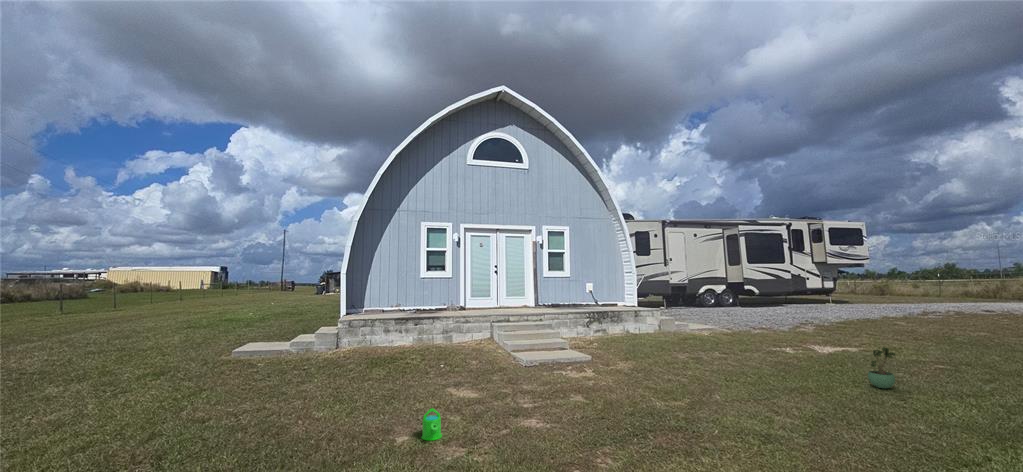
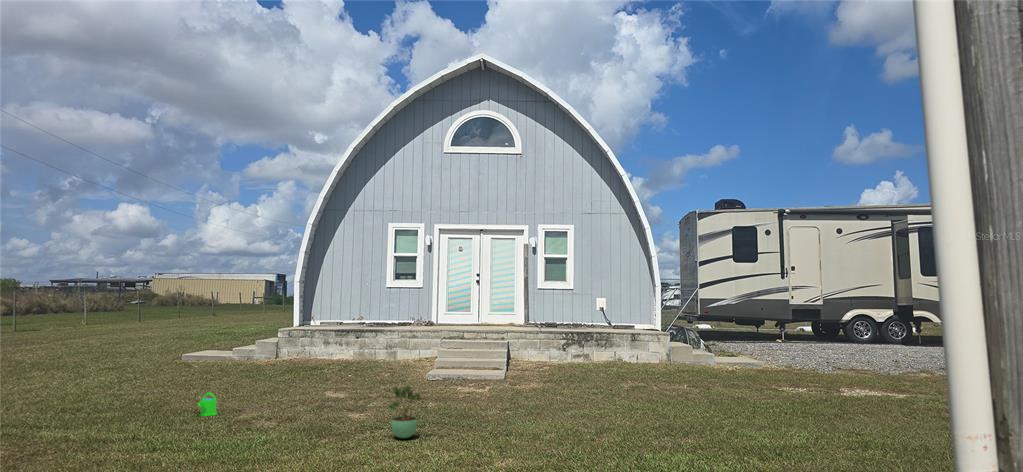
potted plant: present [868,347,895,388] -> present [389,386,420,438]

